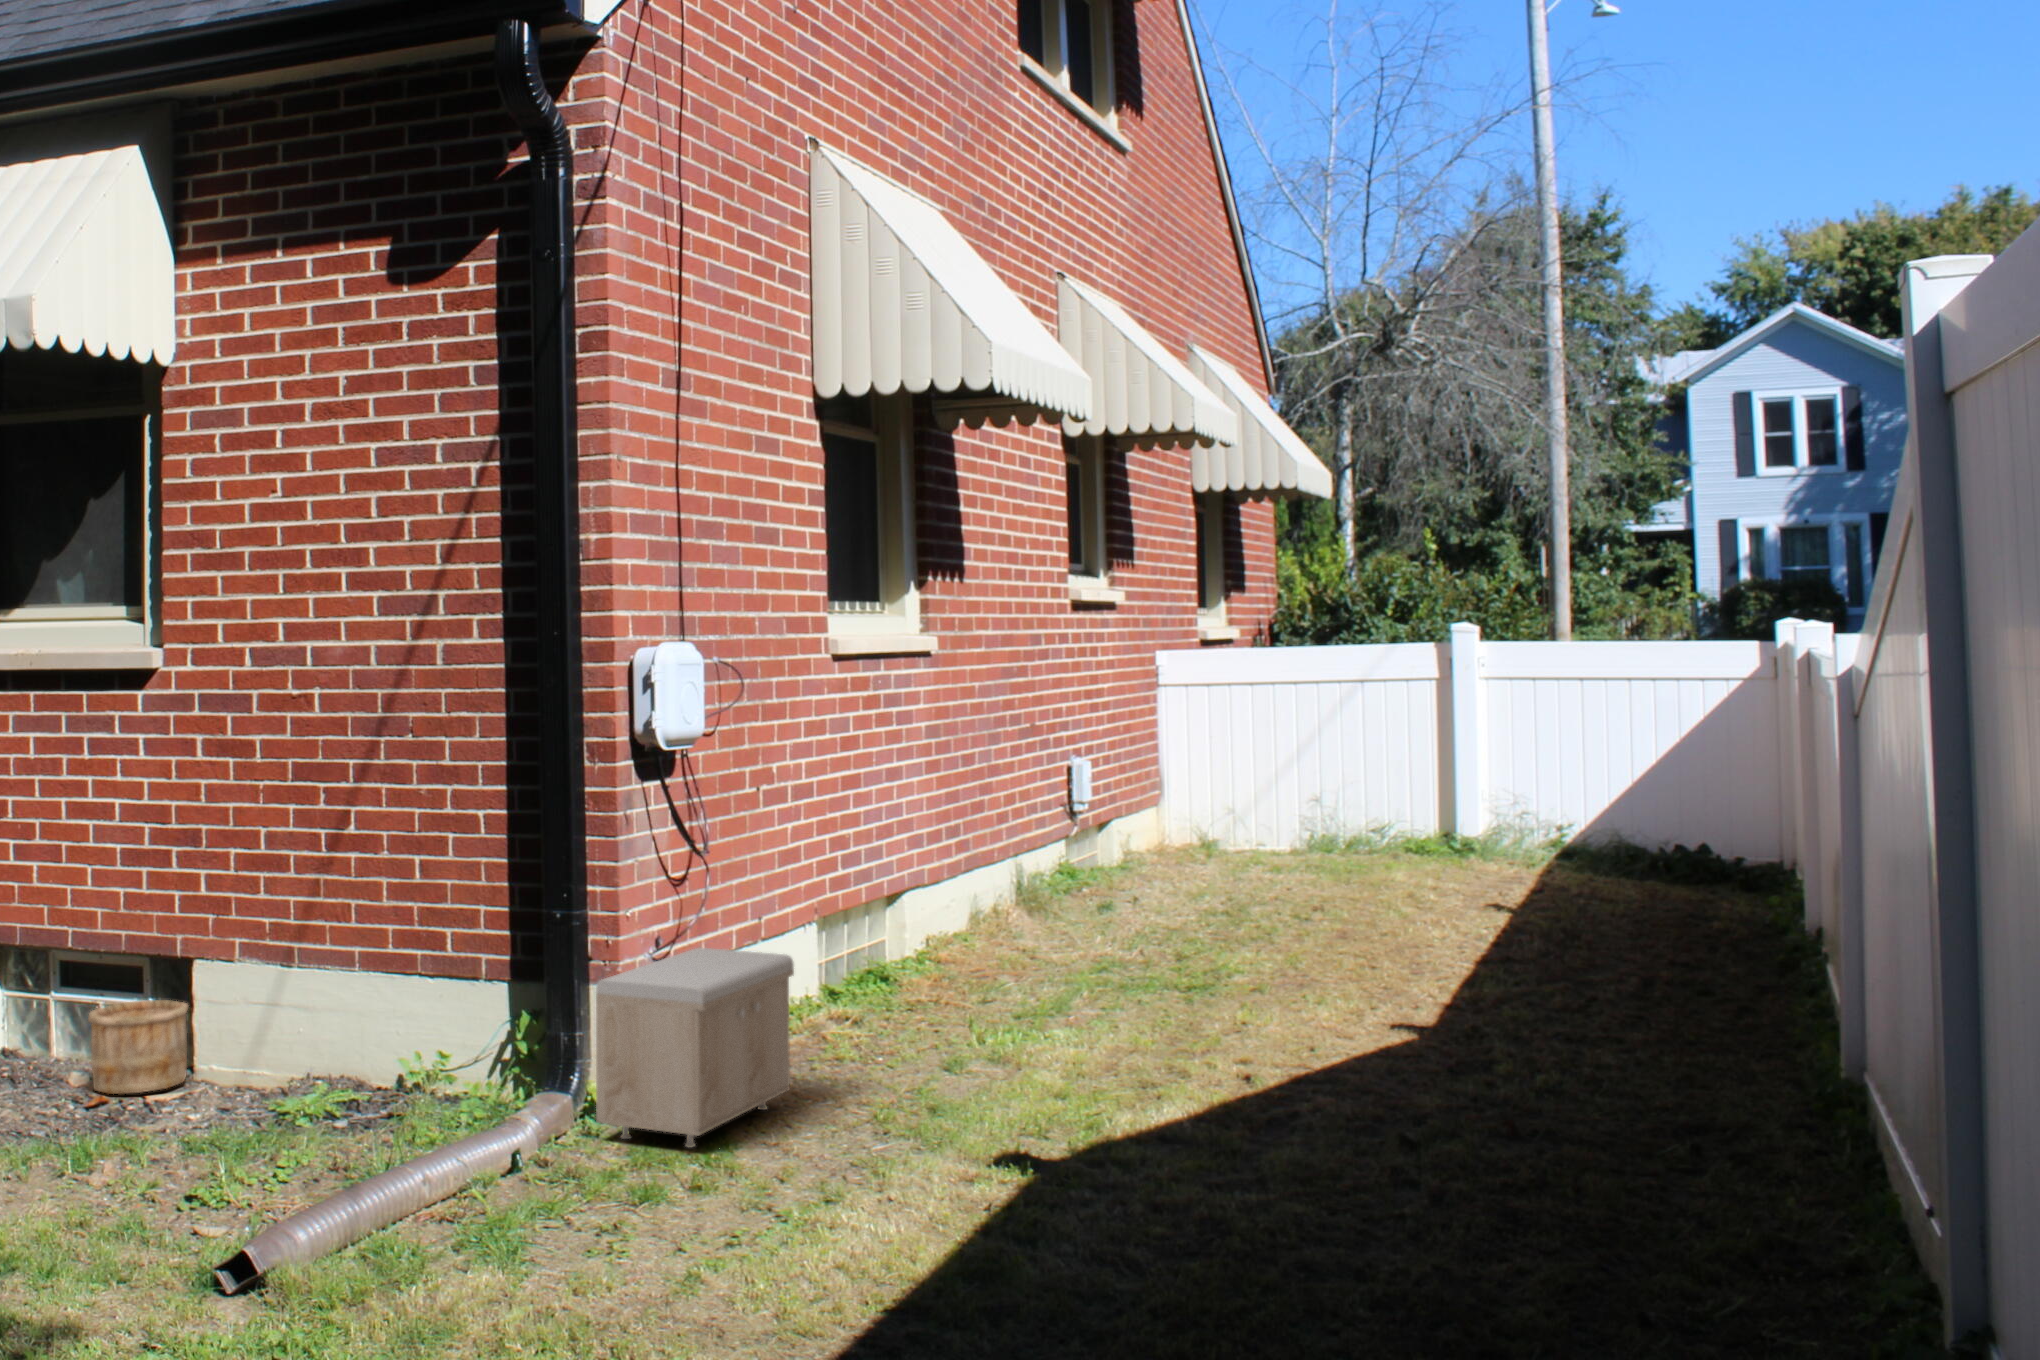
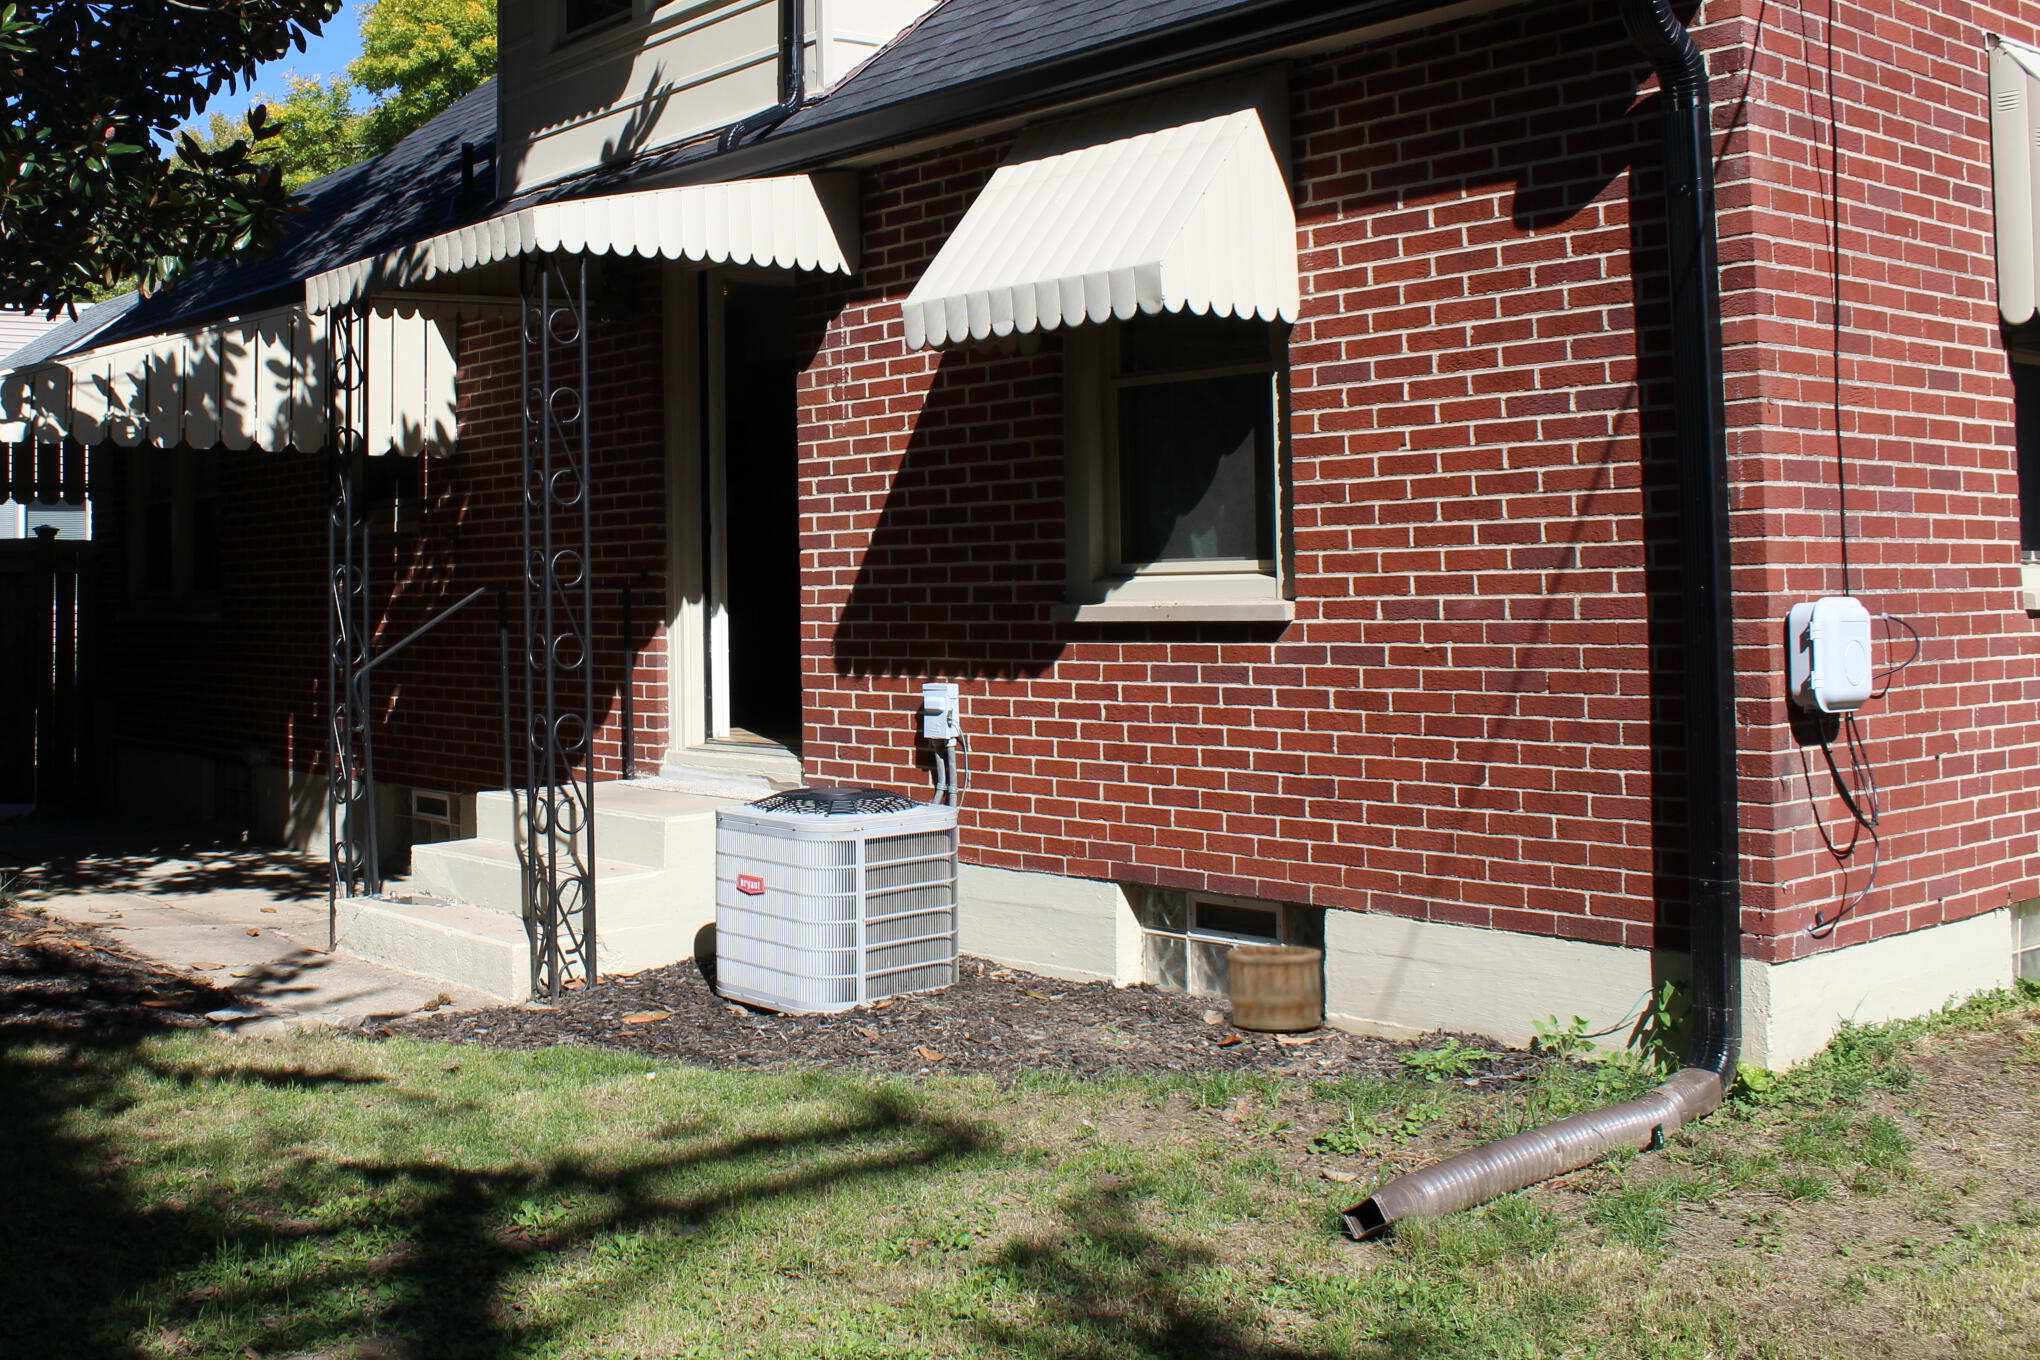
storage bench: present [596,947,794,1148] -> none [1747,928,1983,1127]

